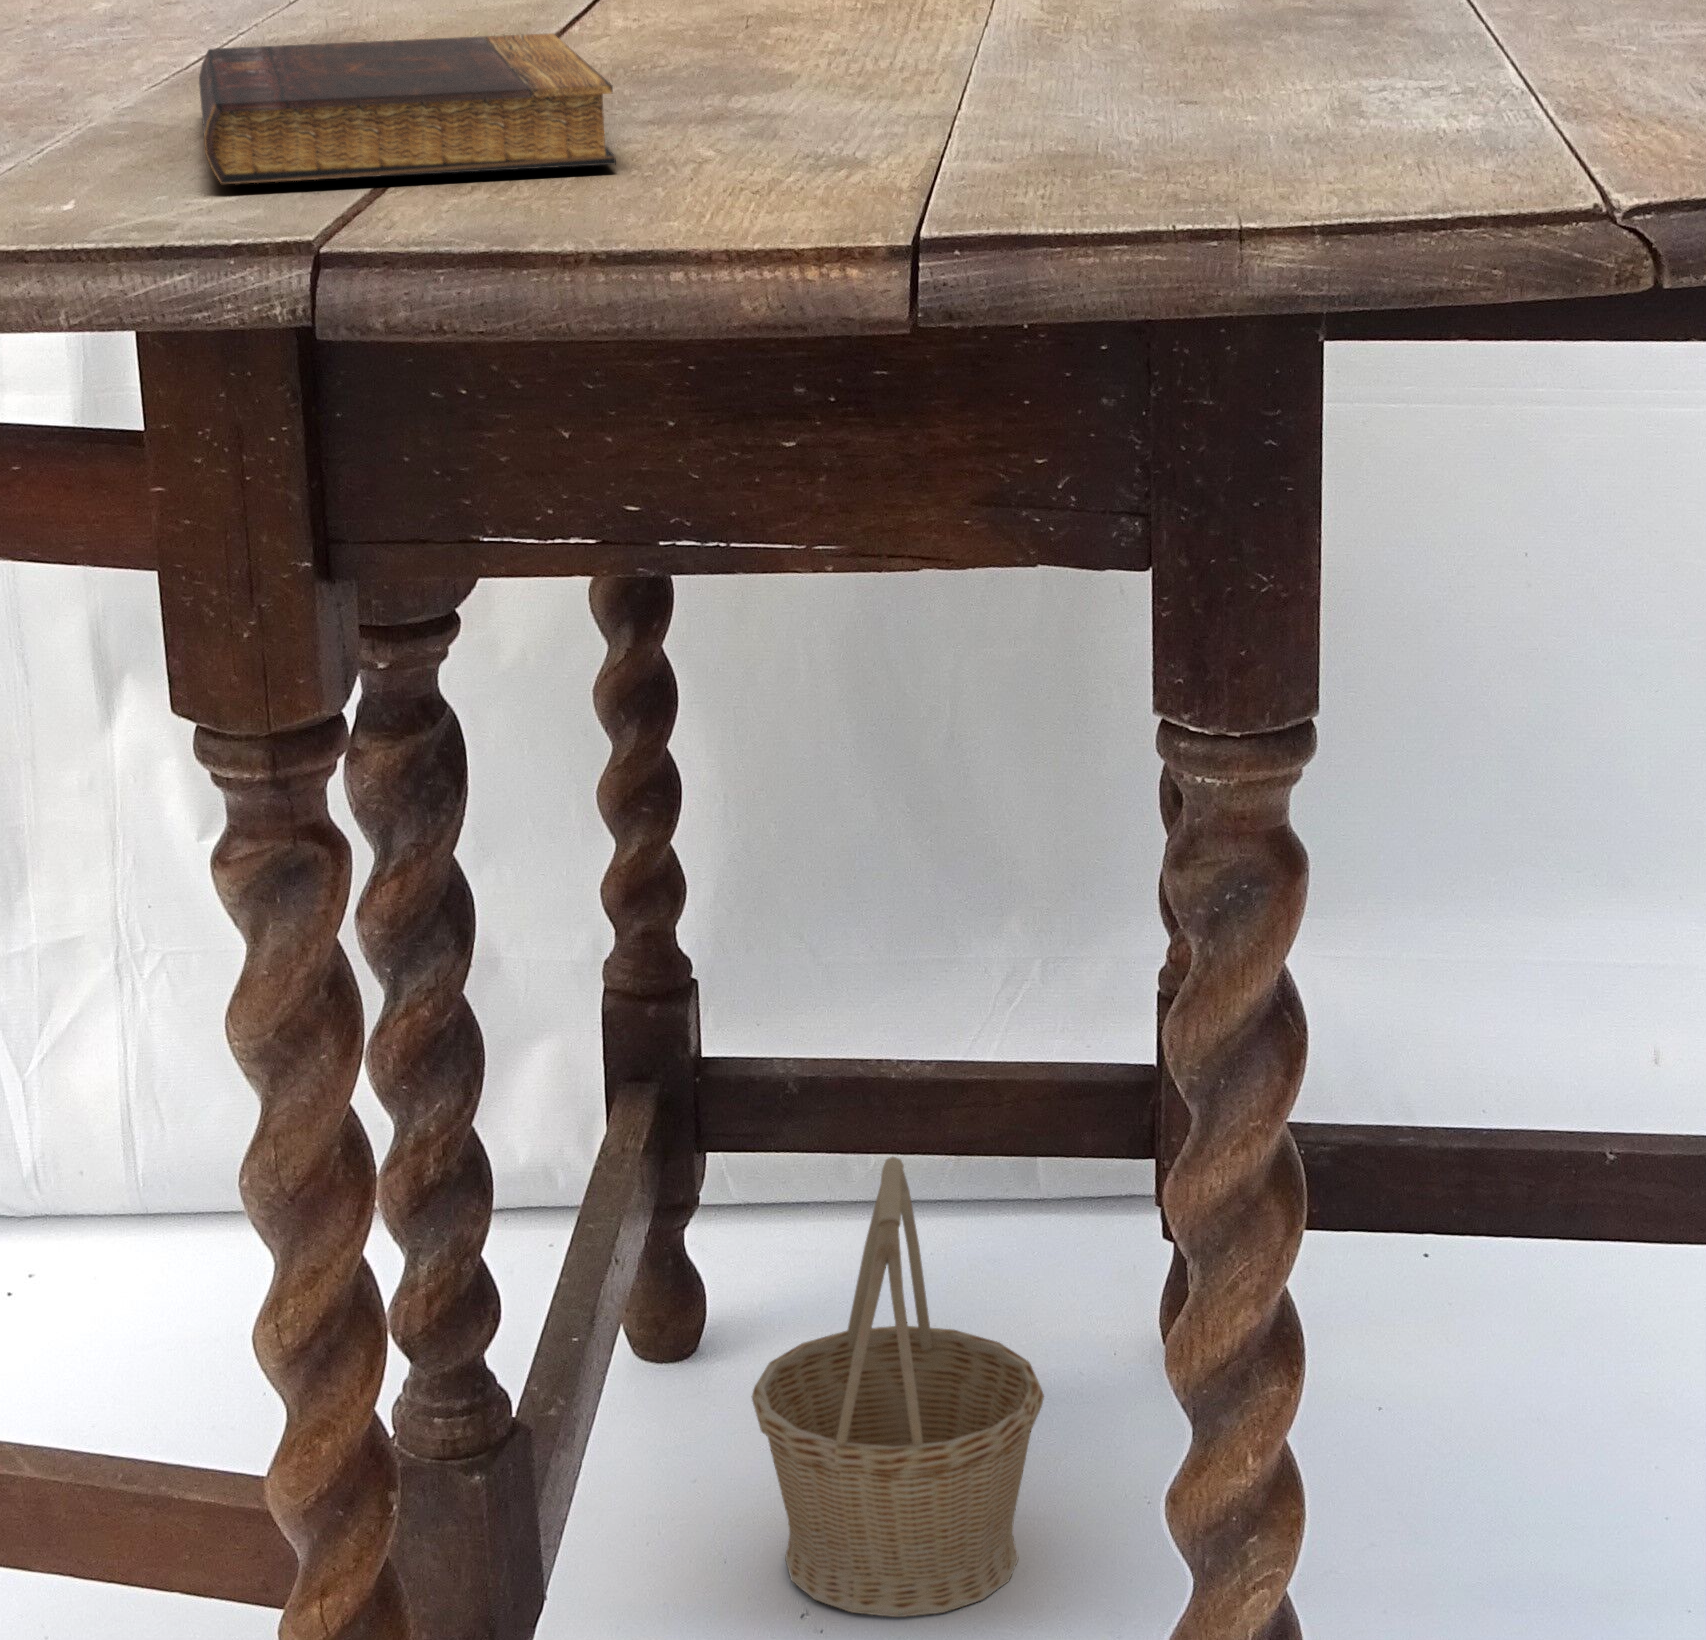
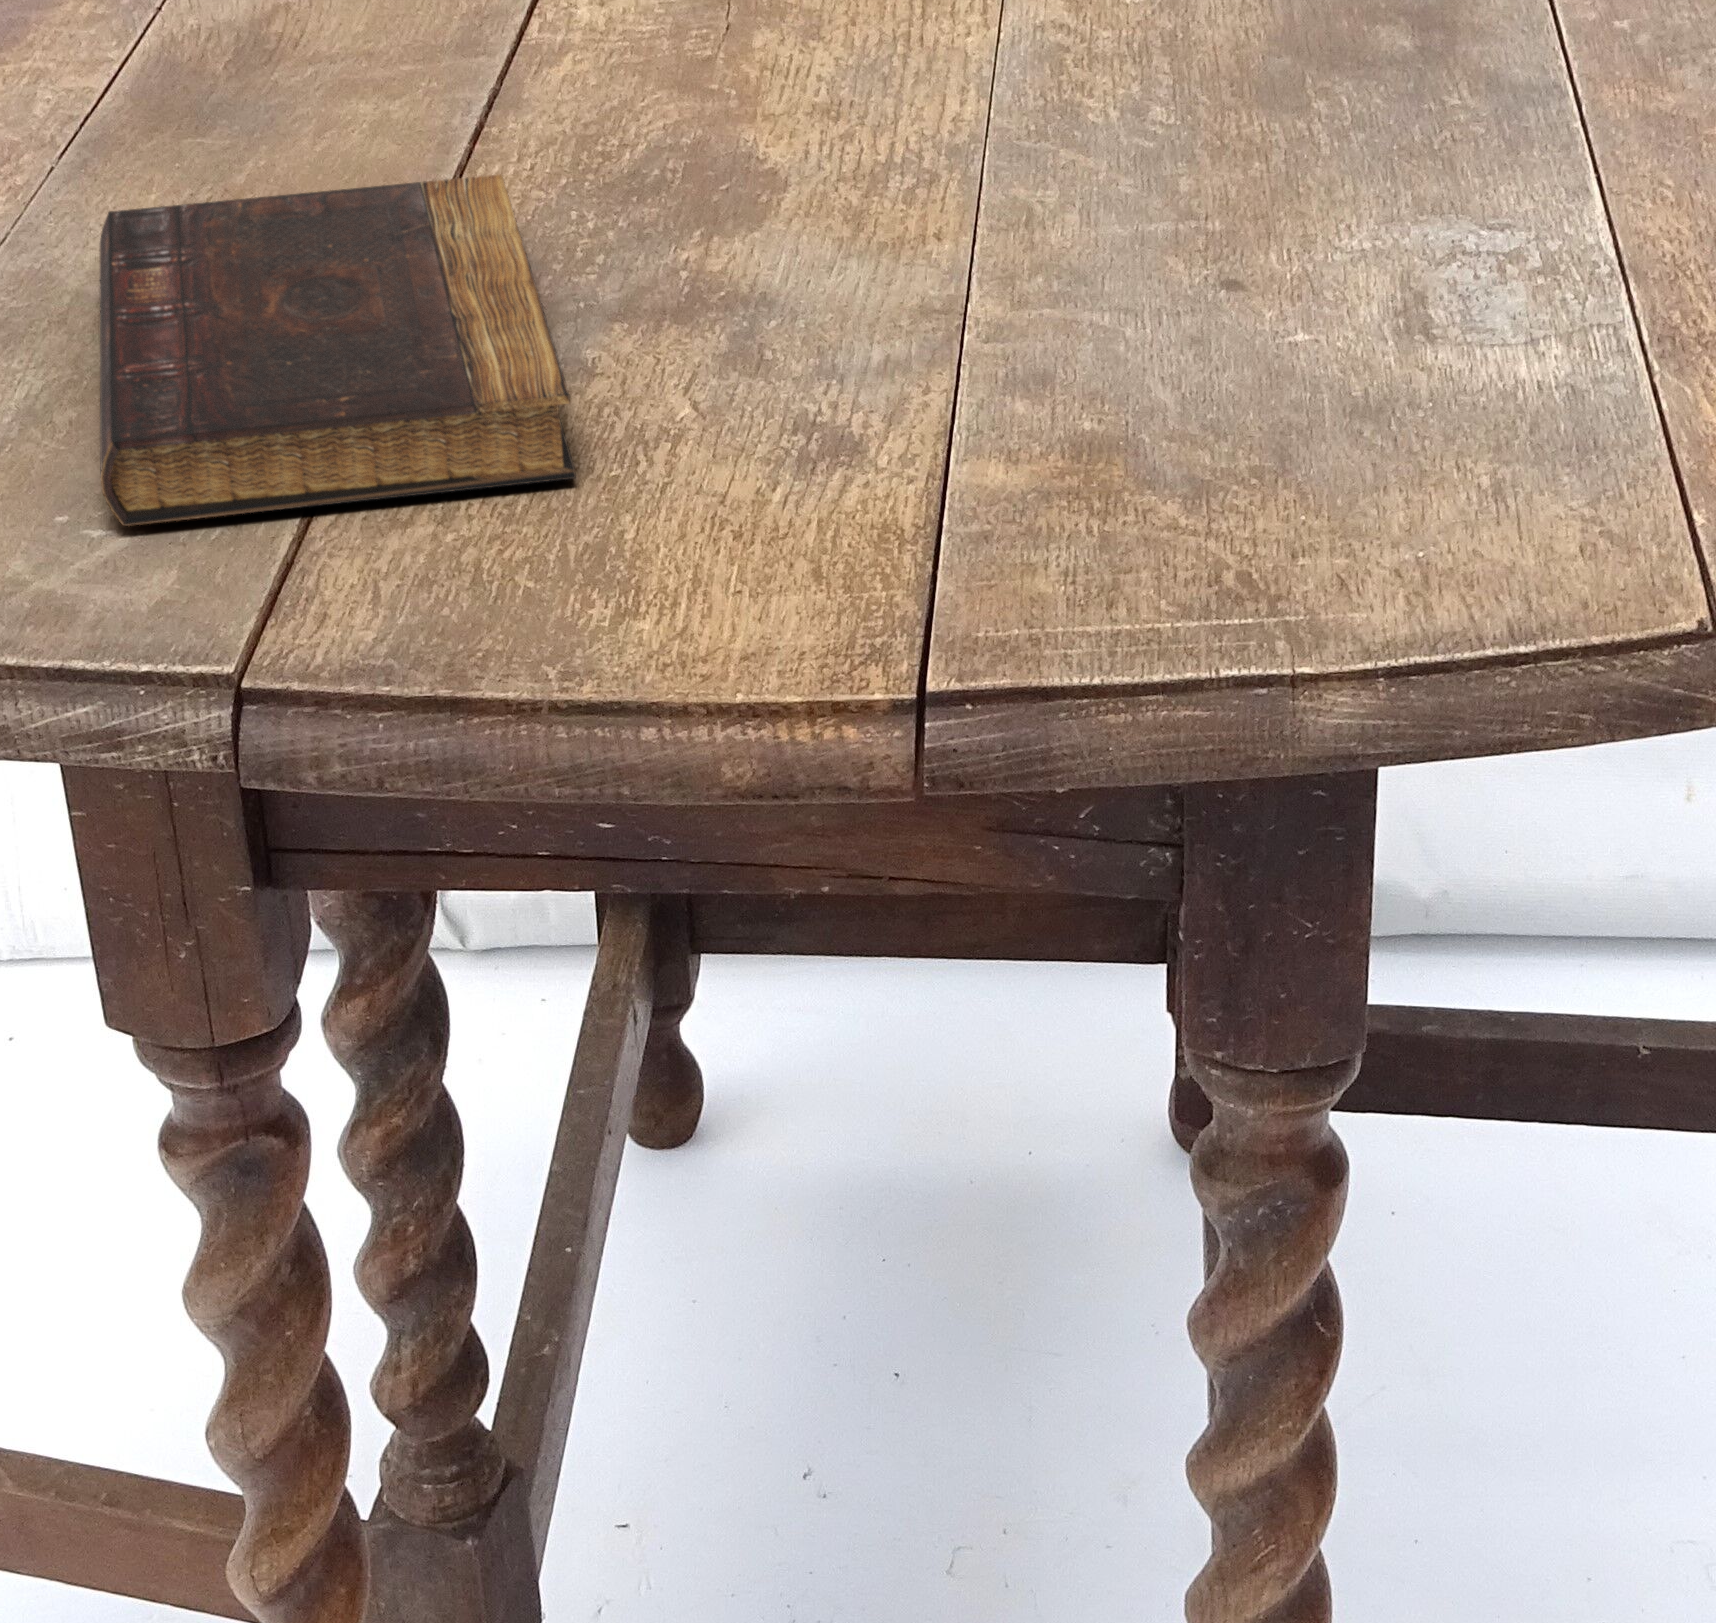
basket: present [752,1157,1044,1617] -> none [749,1024,1047,1483]

